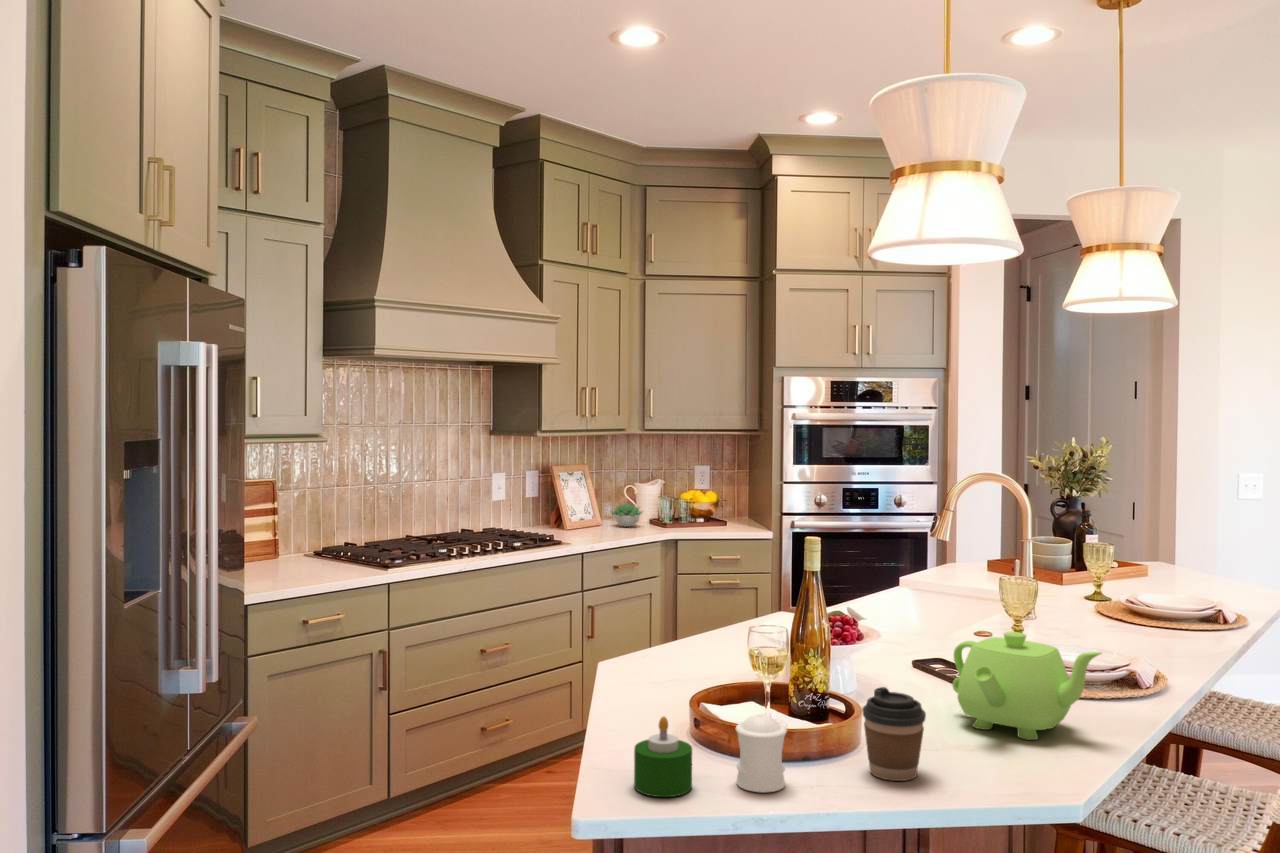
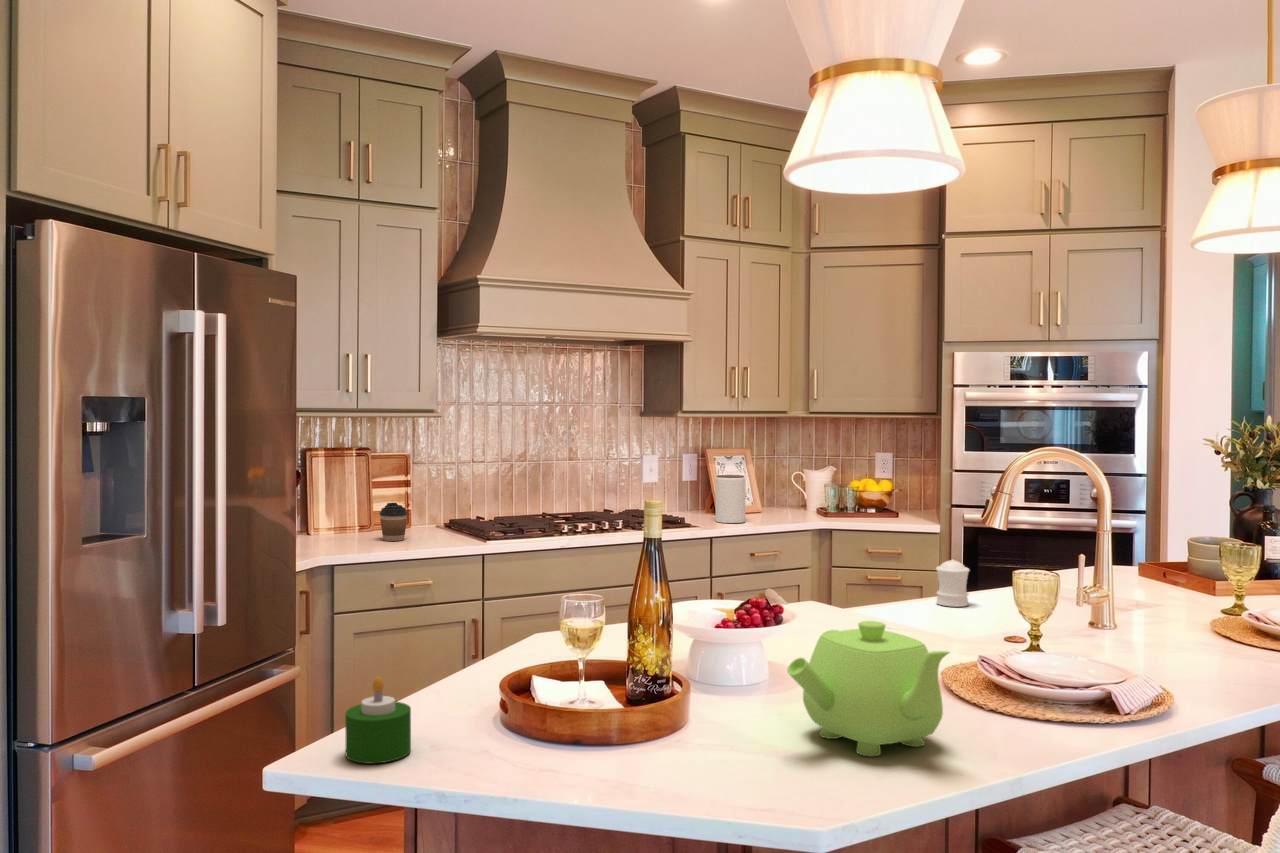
jar: none [576,492,605,538] -> present [715,475,746,523]
succulent plant: present [611,504,642,527] -> none [766,490,802,514]
coffee cup: present [862,687,926,781] -> present [380,503,408,541]
salt shaker: present [736,714,787,792] -> present [936,560,969,607]

